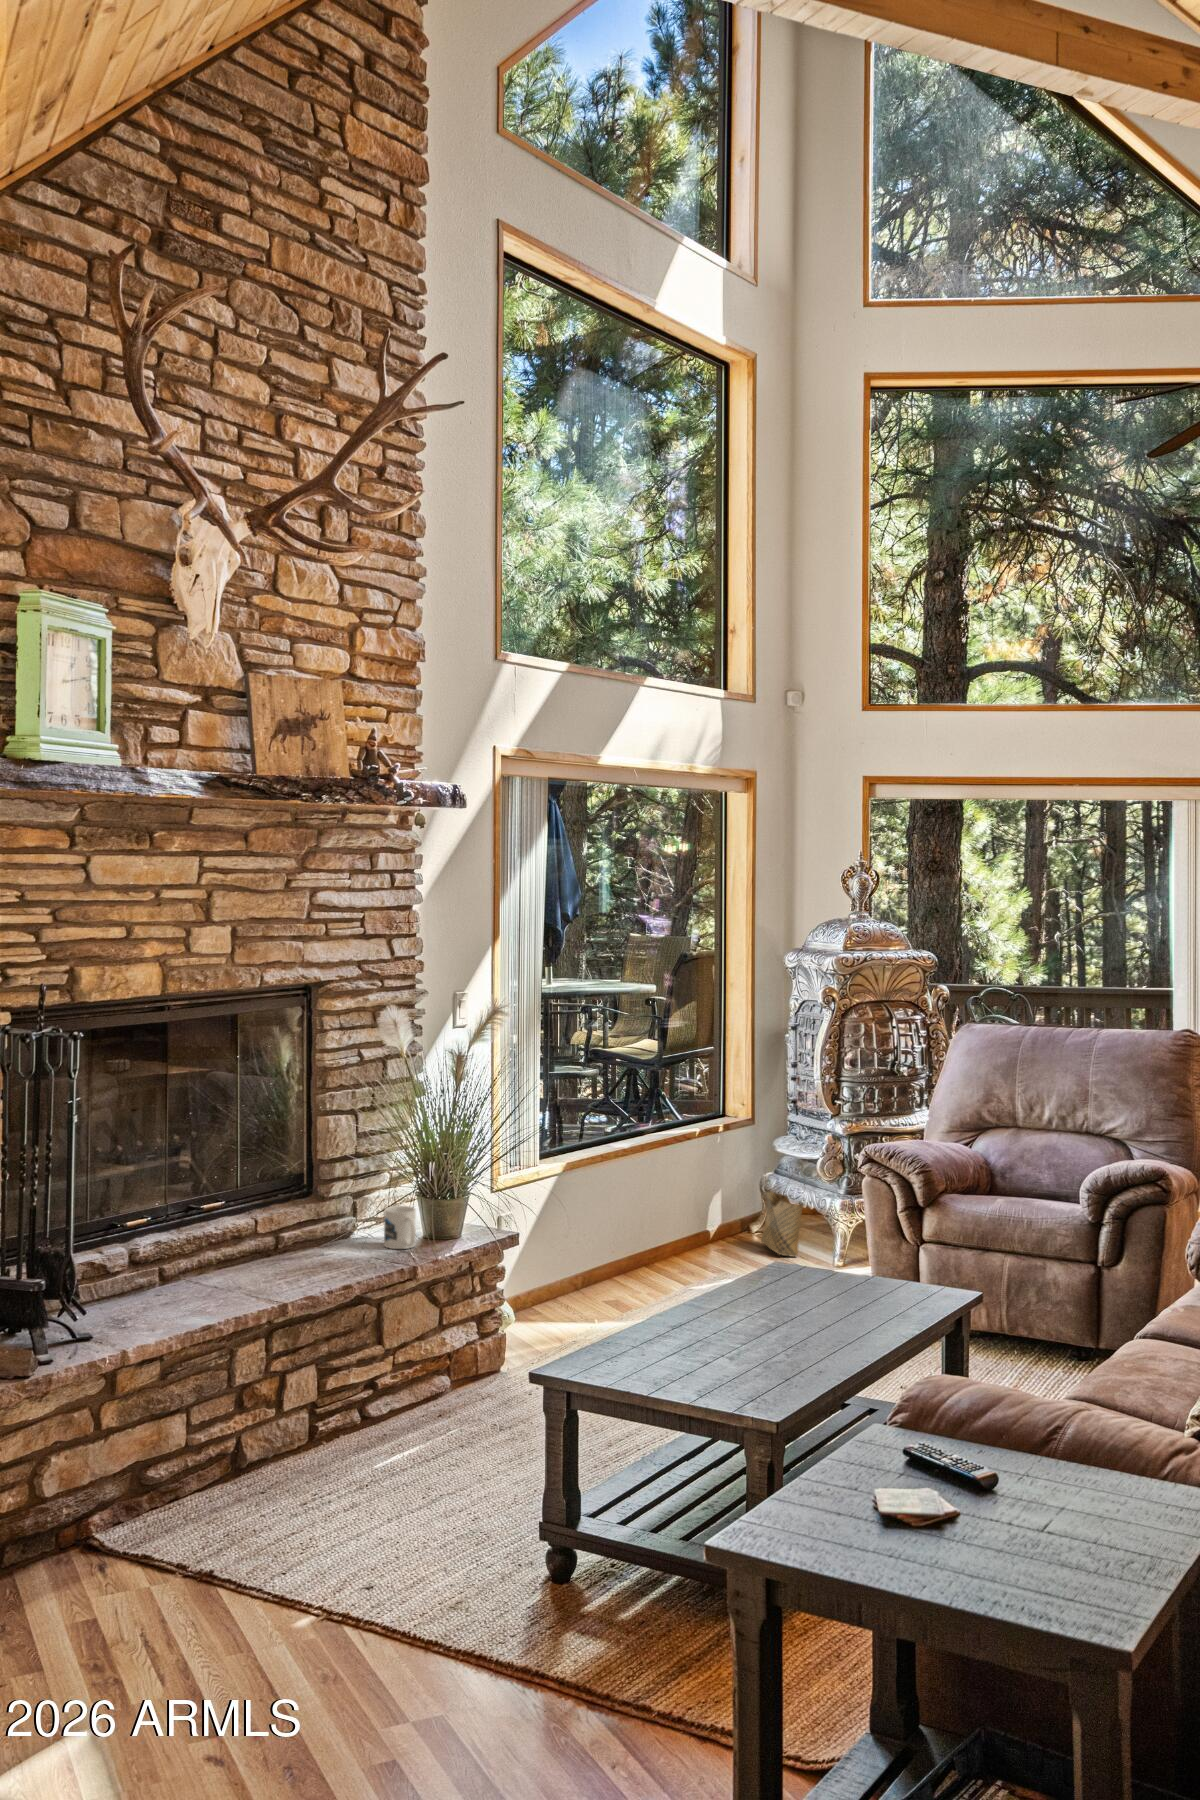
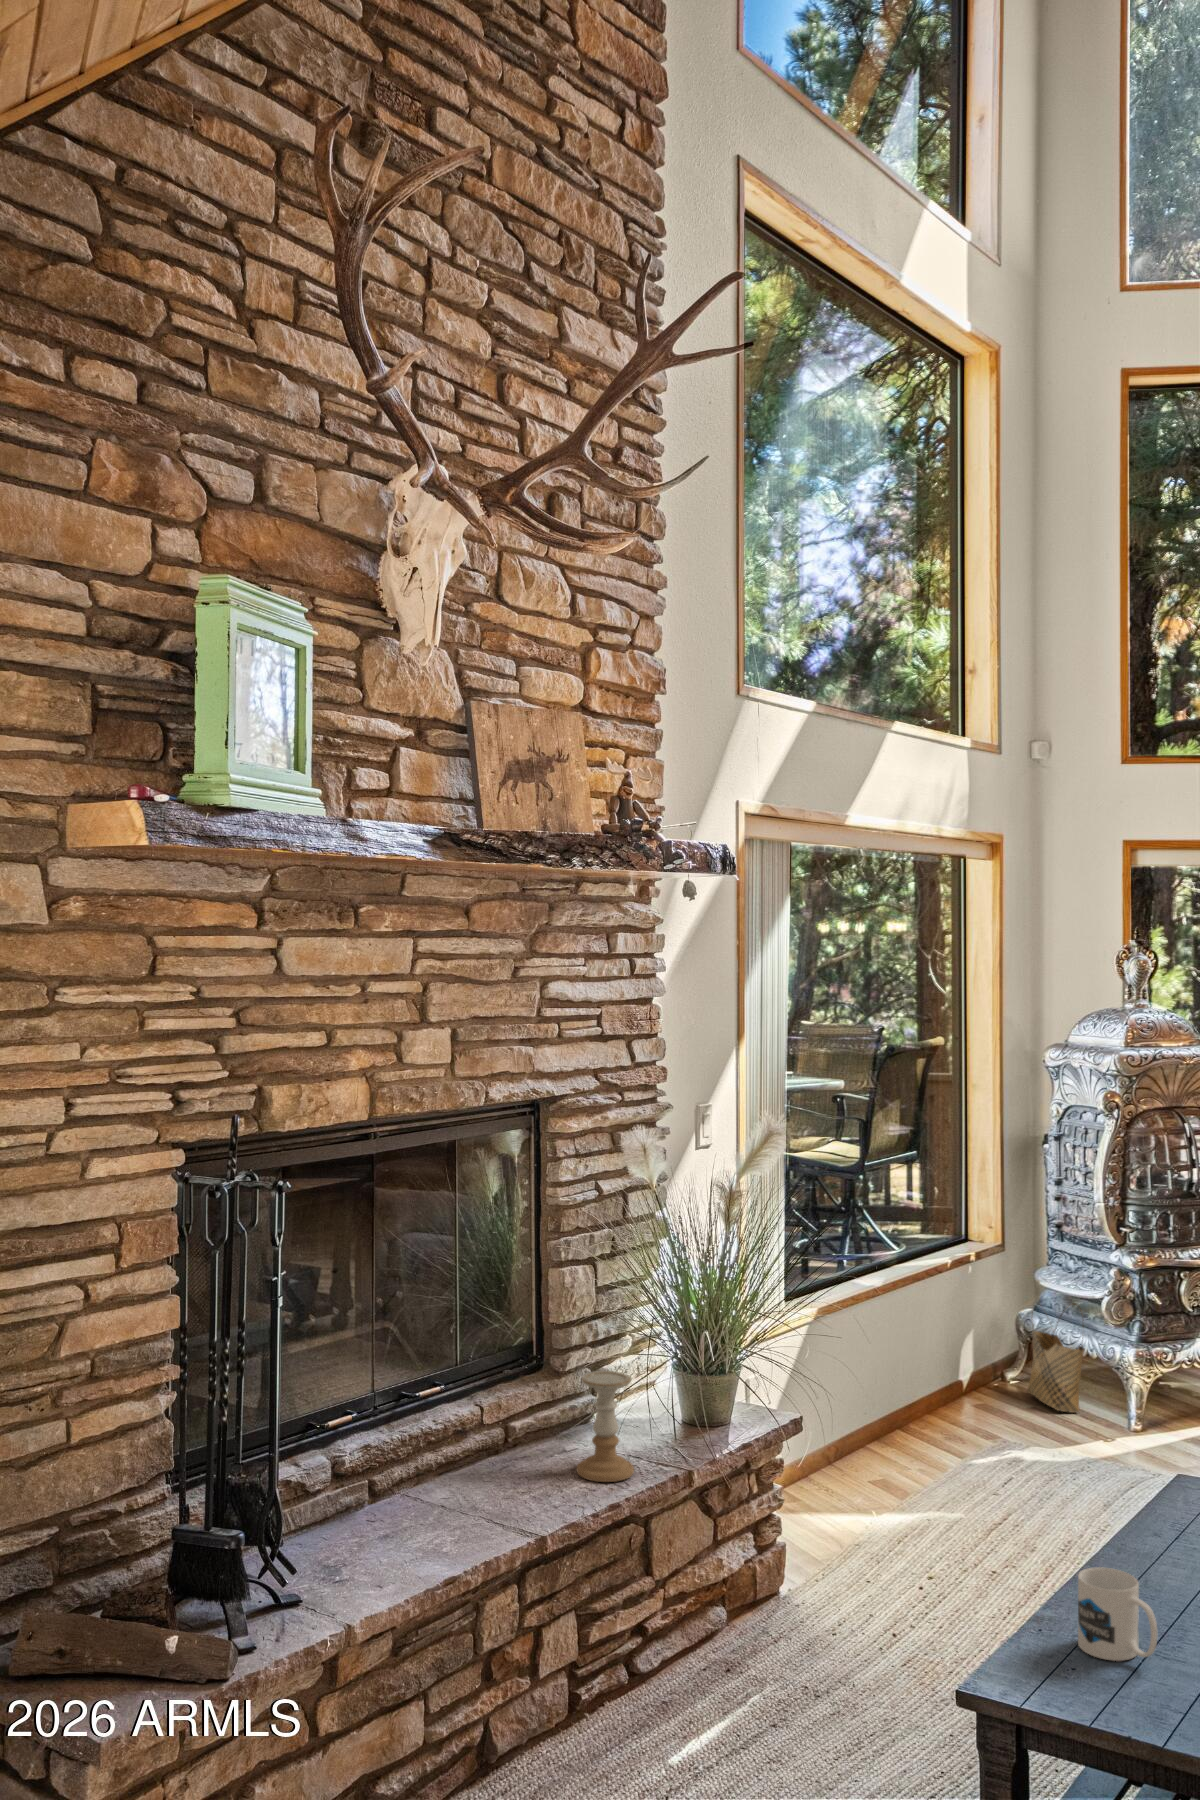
candle holder: none [324,1189,368,1268] -> present [576,1371,634,1482]
mug: present [384,1206,416,1249] -> present [1078,1567,1158,1661]

